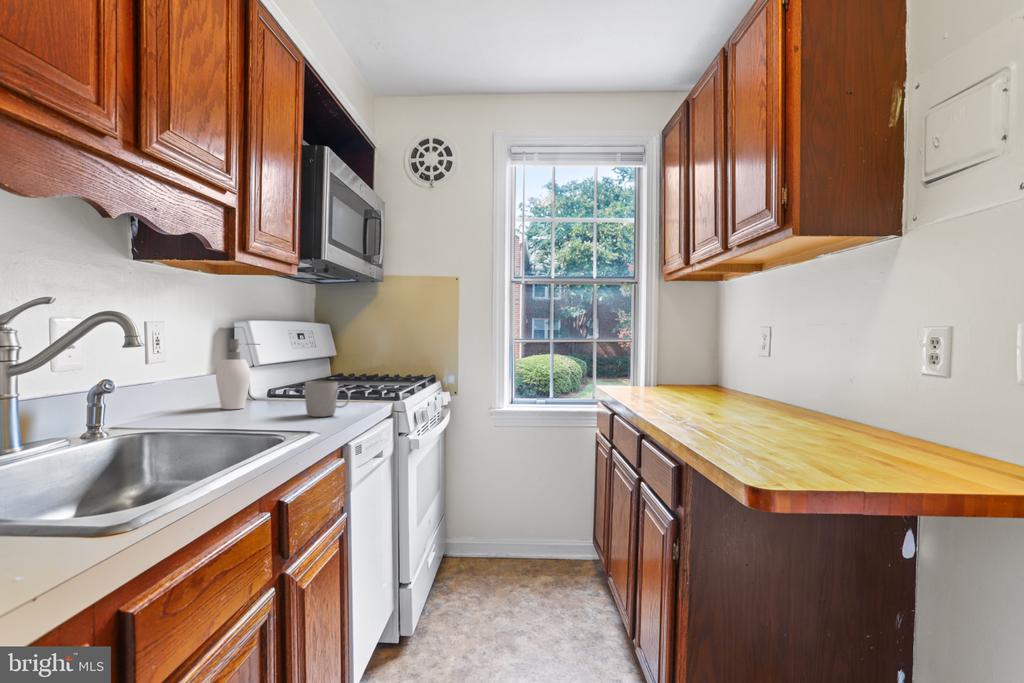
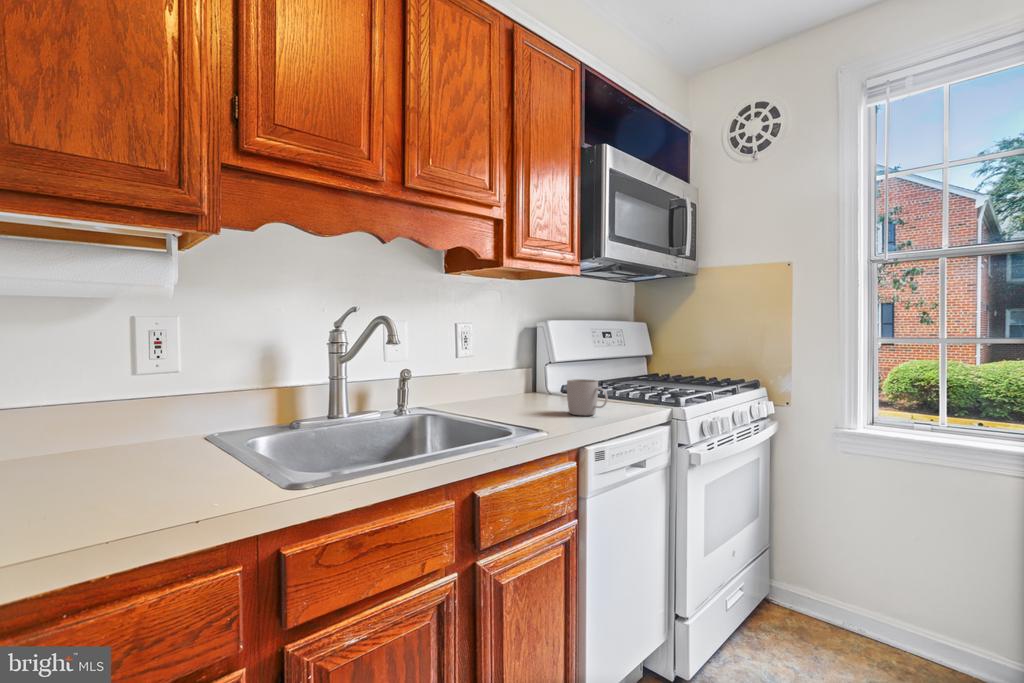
soap dispenser: present [216,339,260,409] -> none [509,338,542,401]

